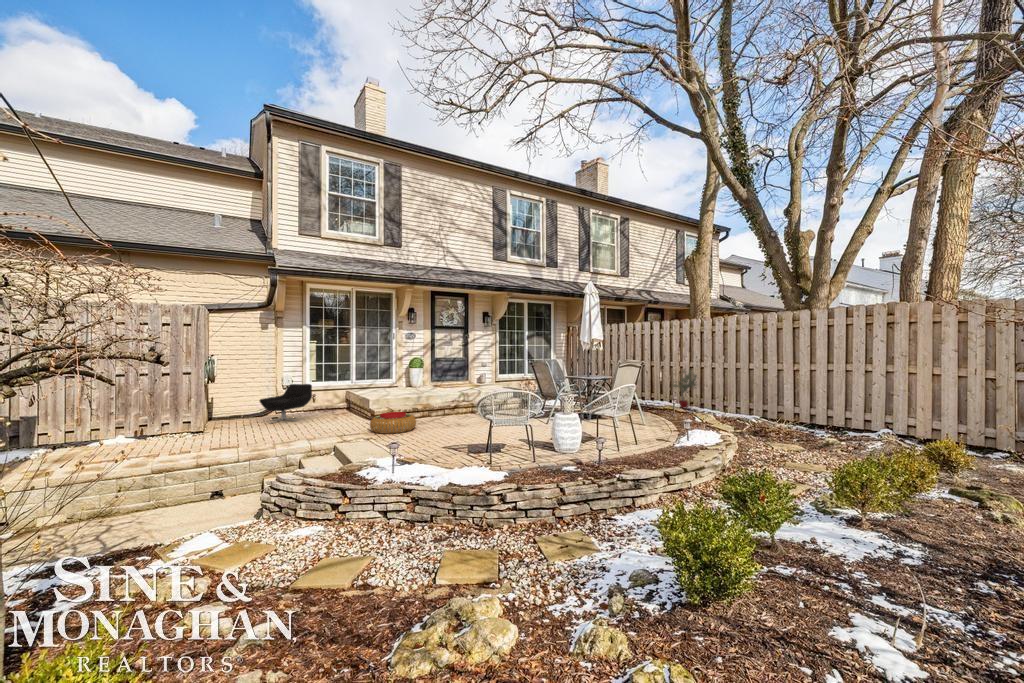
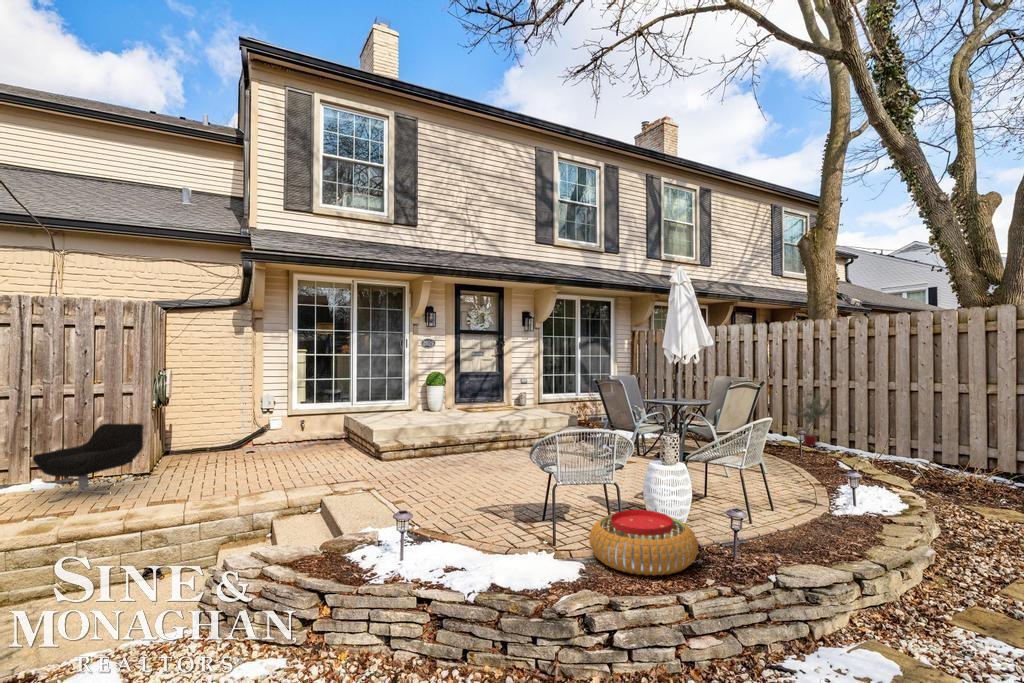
lounge chair: present [260,384,312,421] -> present [33,423,144,502]
pouf: present [370,412,416,434] -> present [589,510,698,576]

